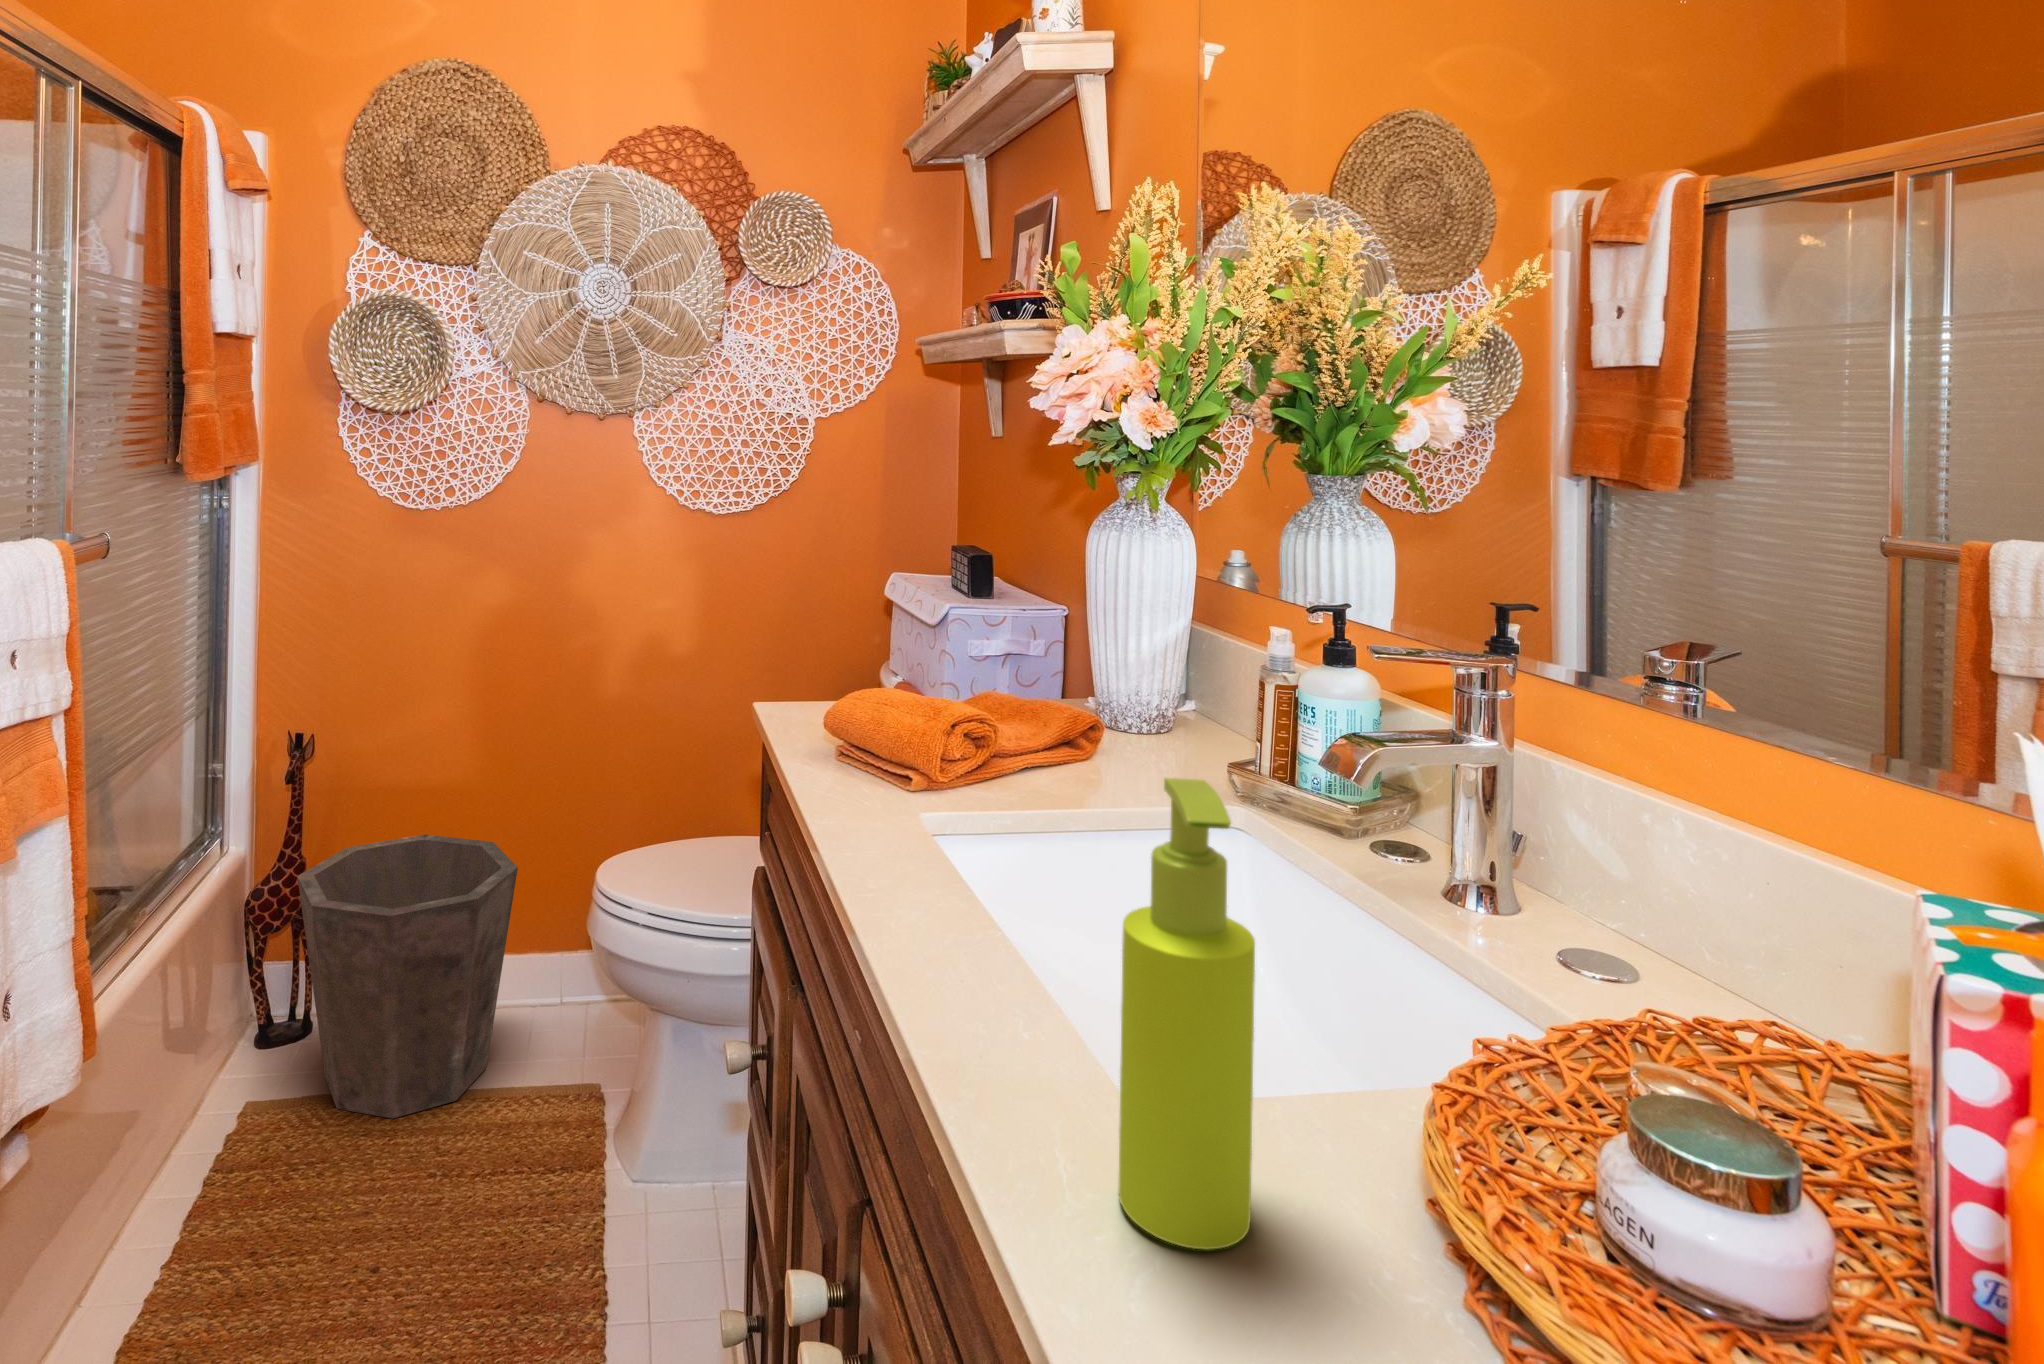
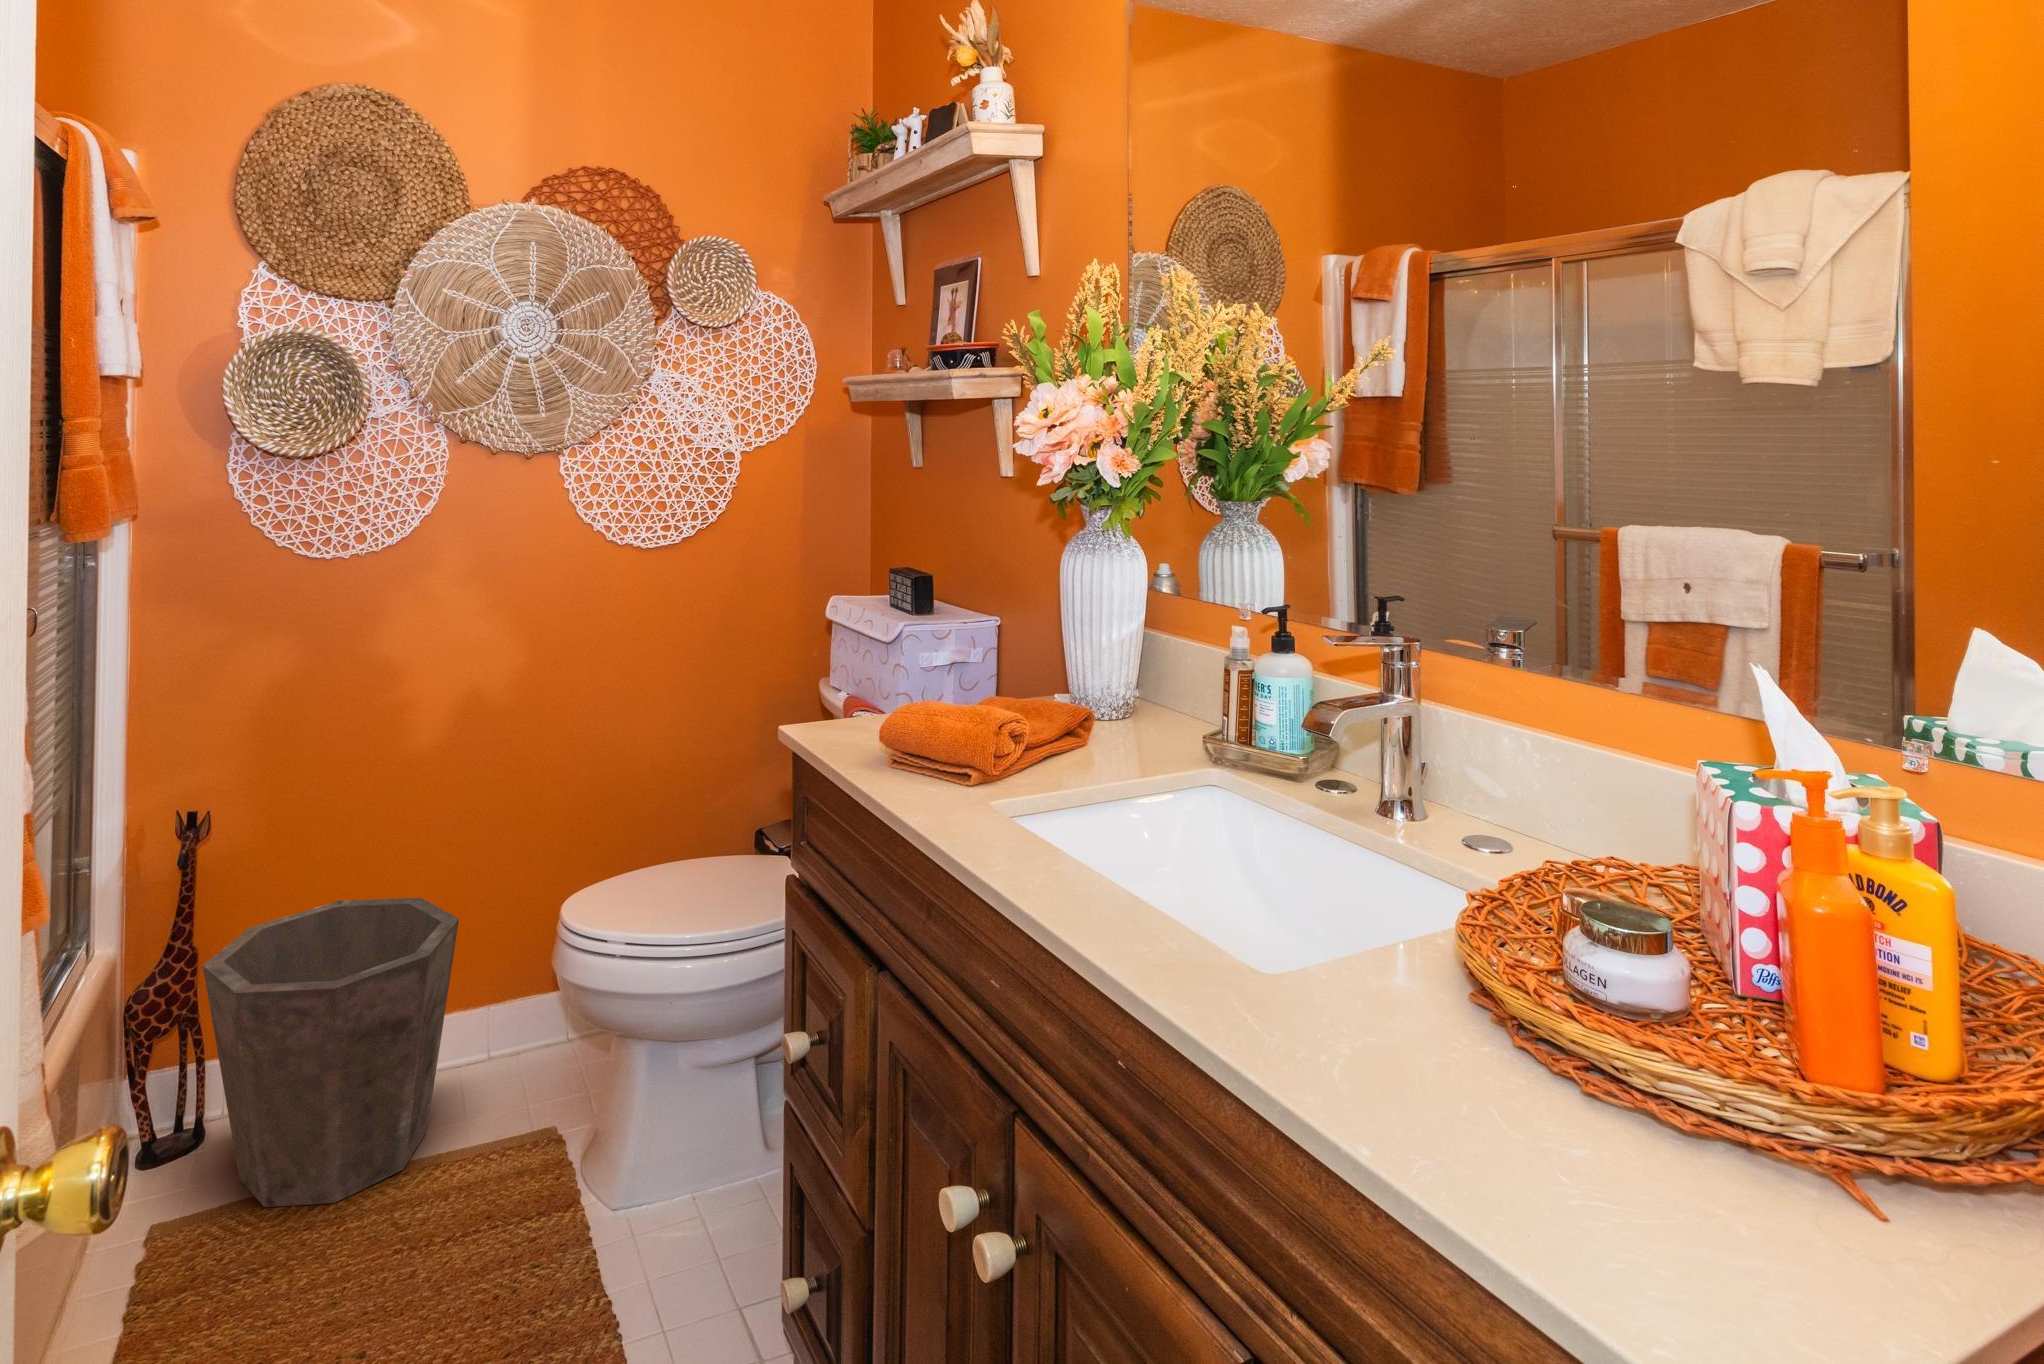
soap dispenser: present [1118,778,1255,1250] -> none [1291,741,1382,1061]

